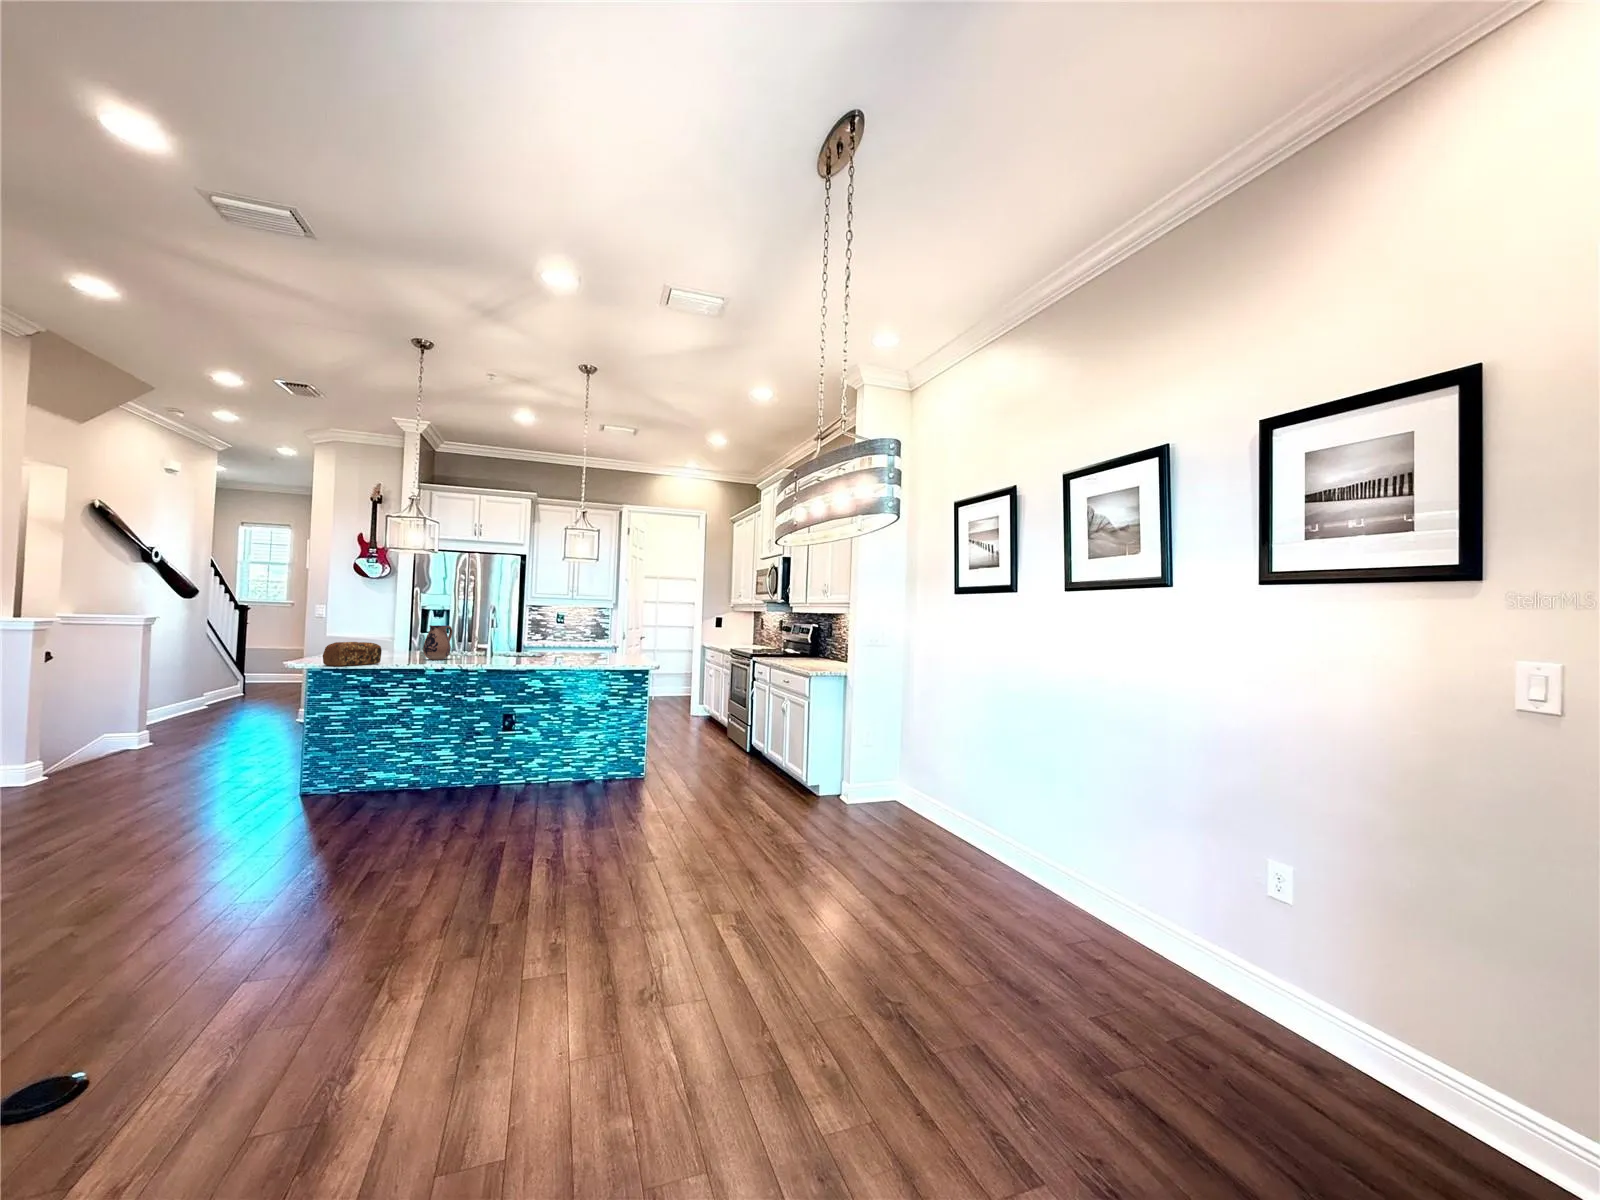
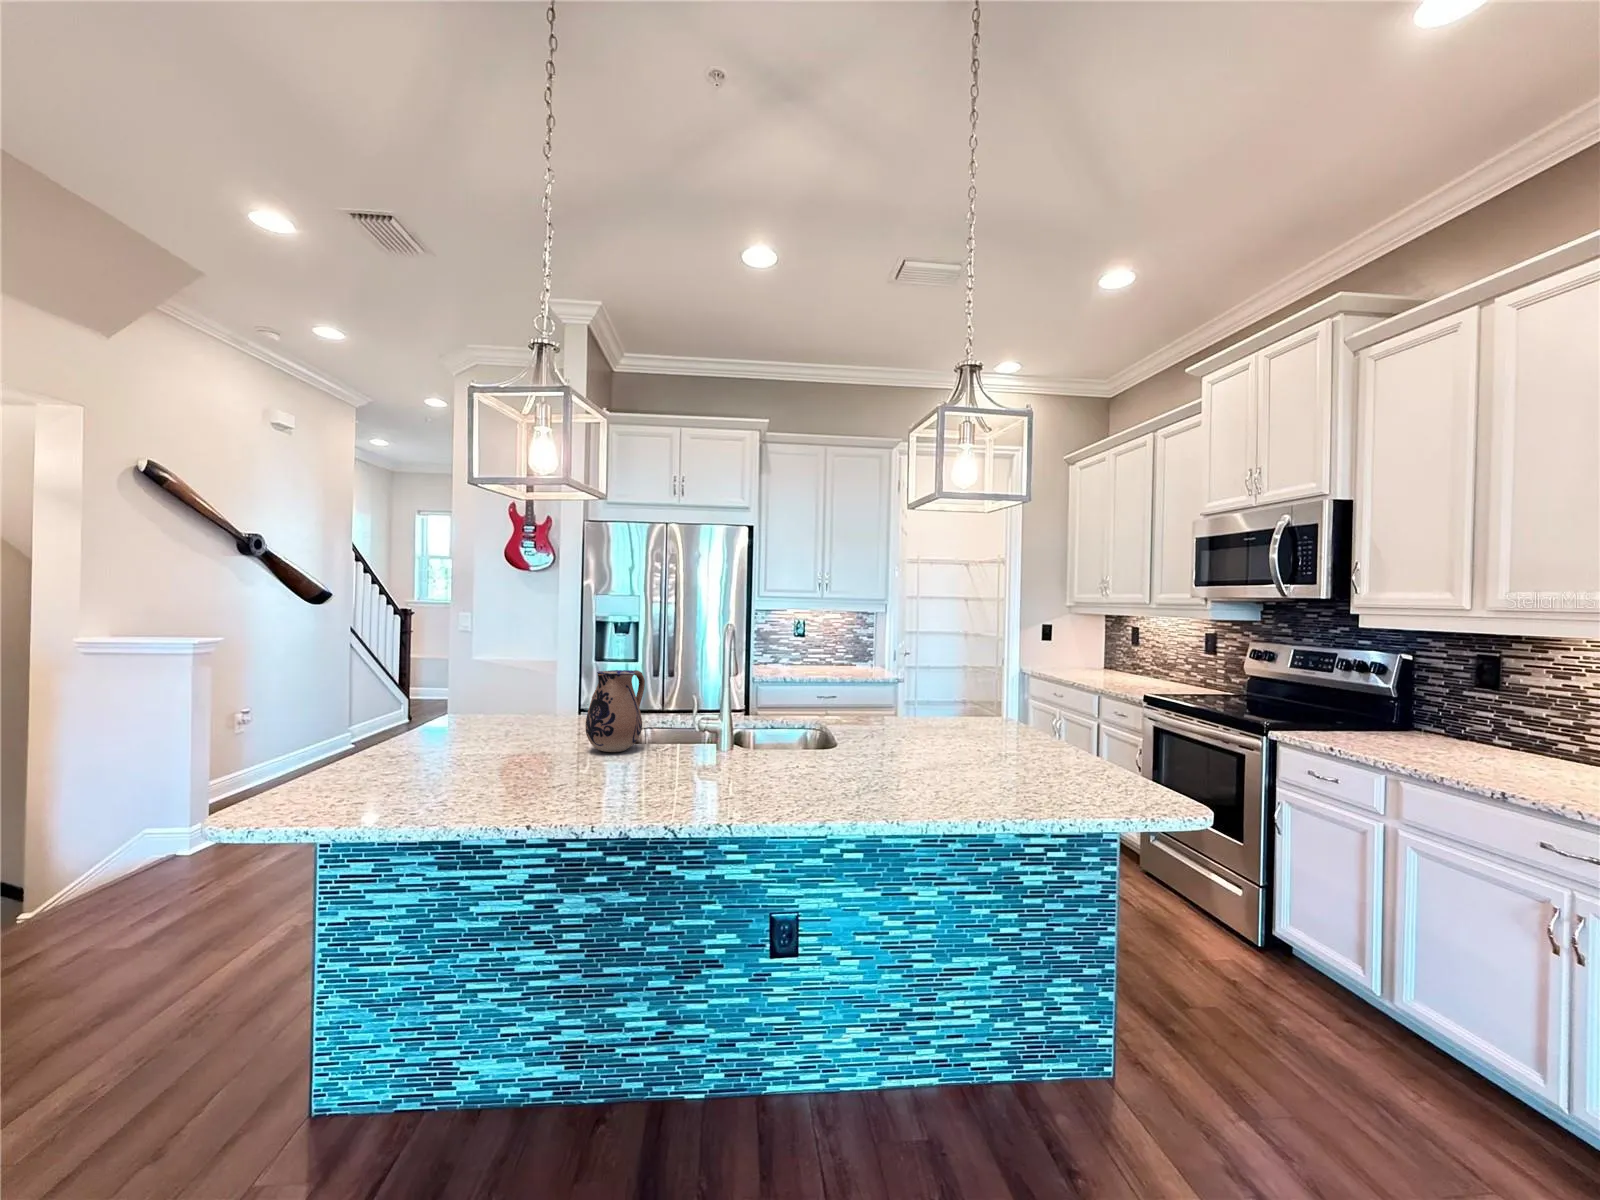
bread loaf: present [323,642,382,666] -> none [336,729,484,811]

